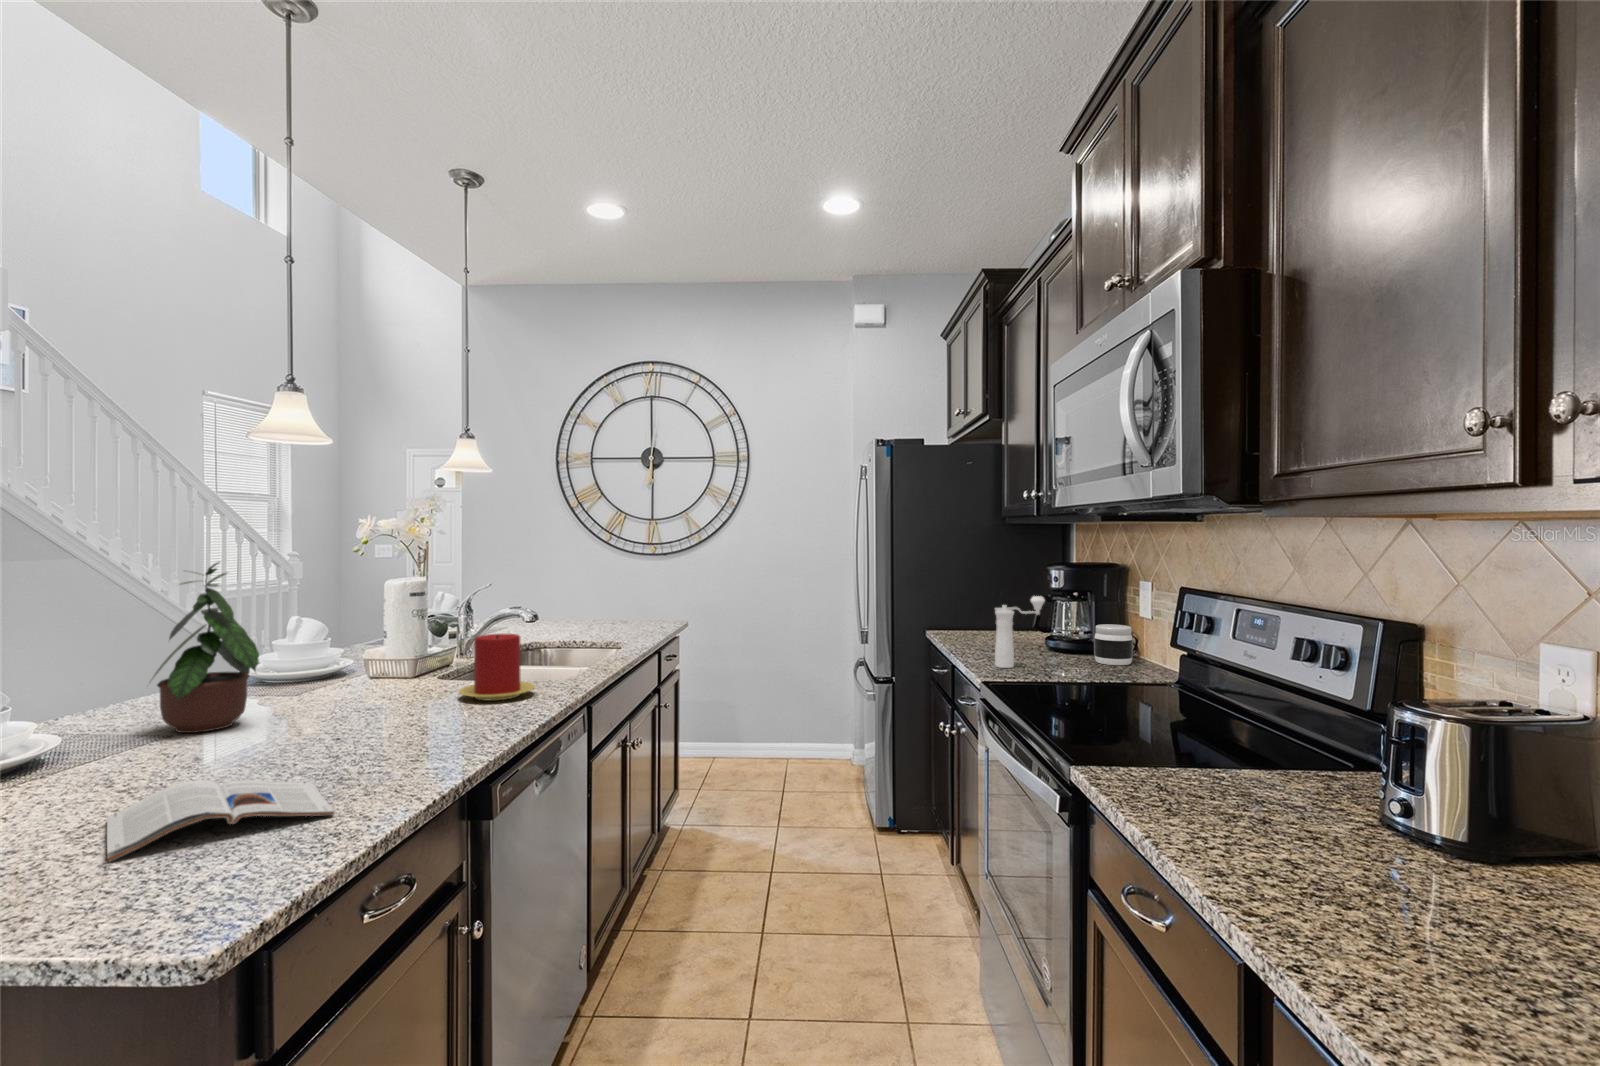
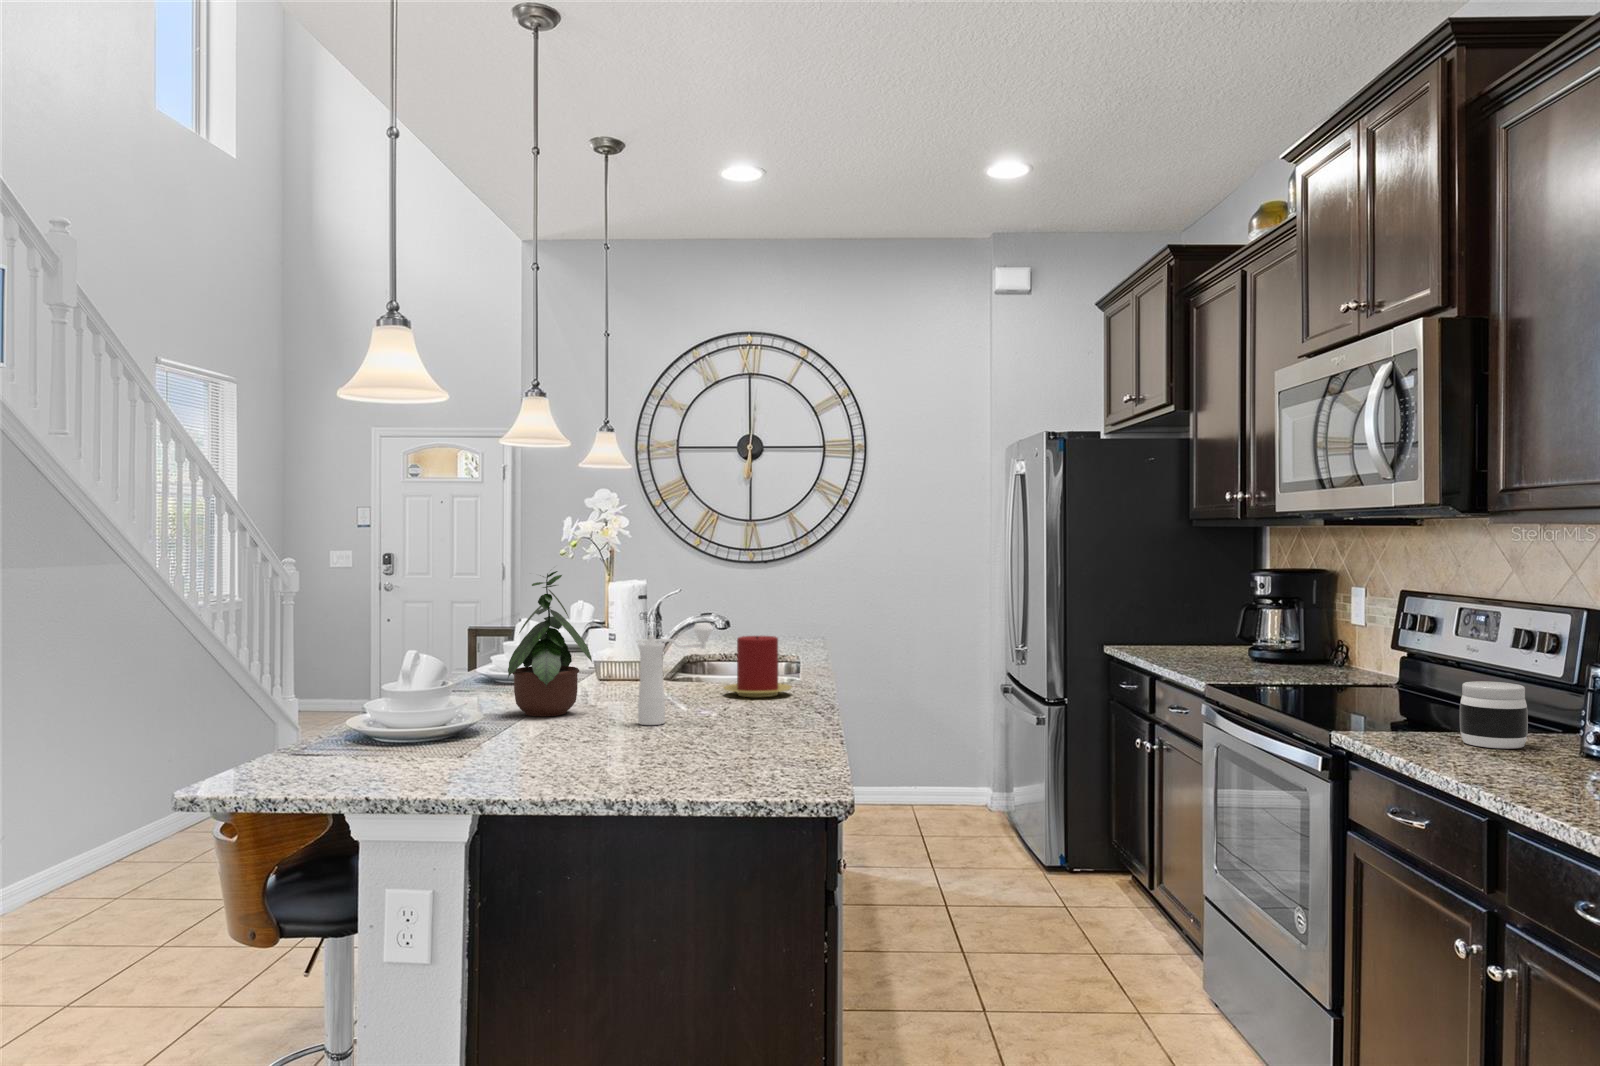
pepper mill: present [995,596,1045,668] -> present [637,623,713,725]
jar: present [1094,624,1133,665] -> present [1460,681,1528,749]
magazine: present [107,780,335,861] -> none [629,730,790,770]

